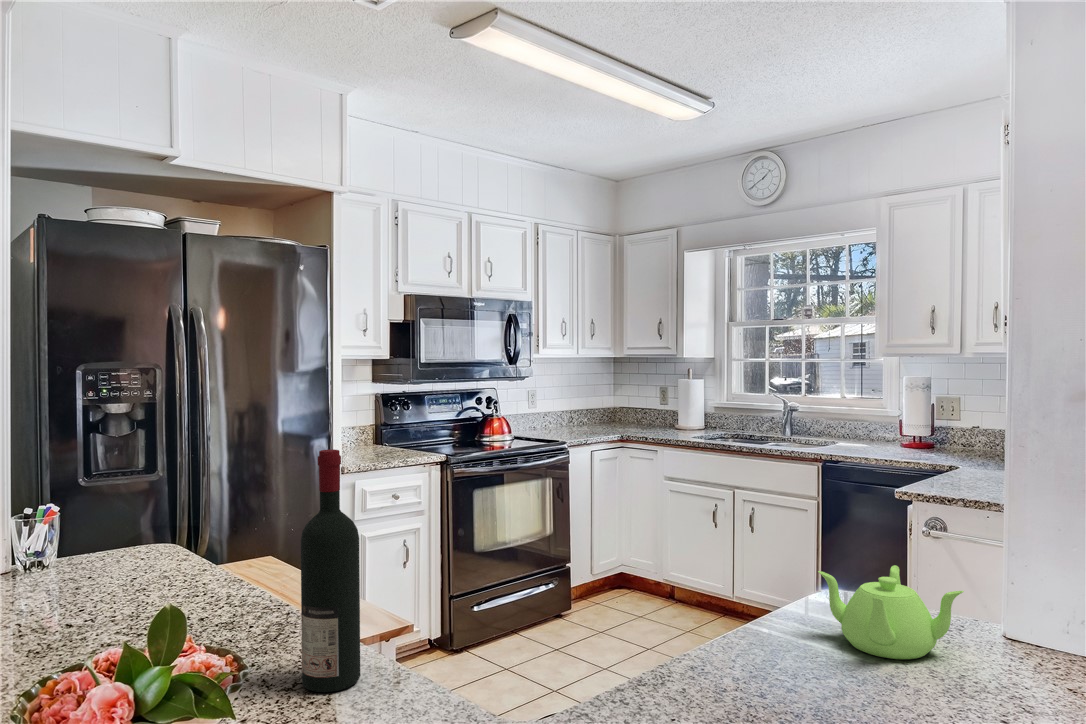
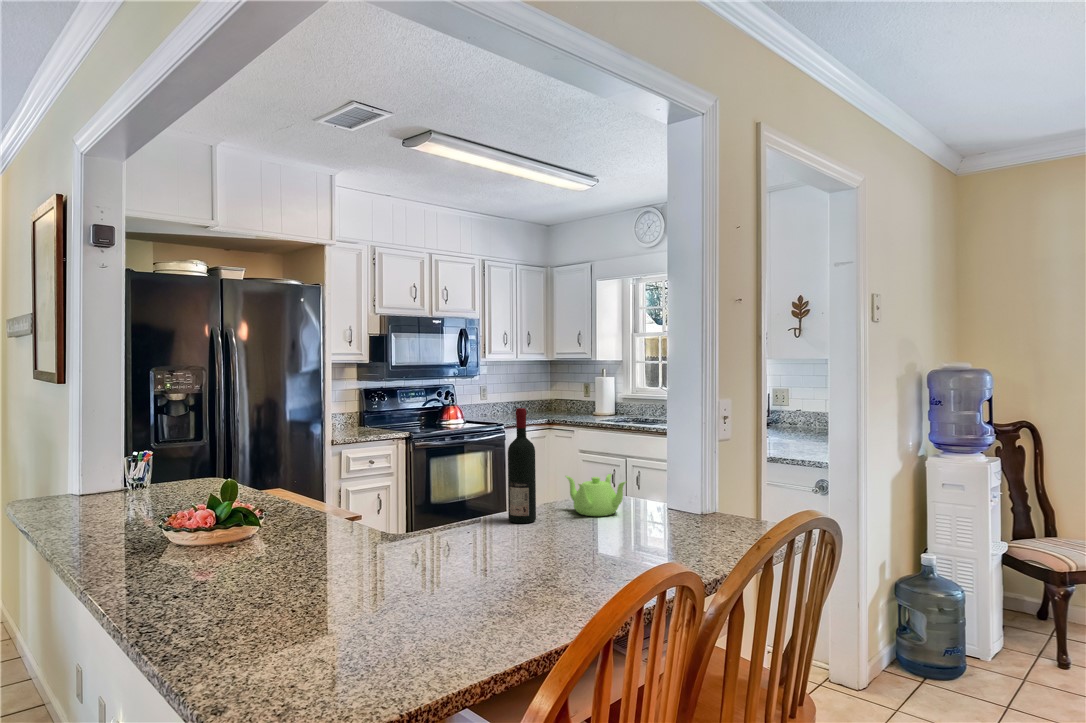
wine bottle: present [301,449,360,692] -> present [508,408,536,523]

